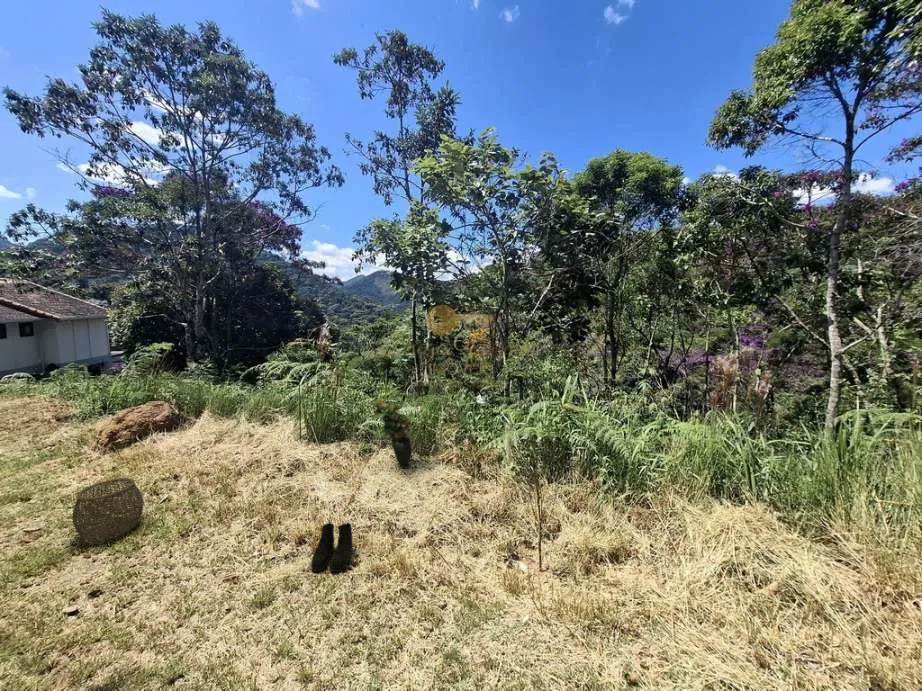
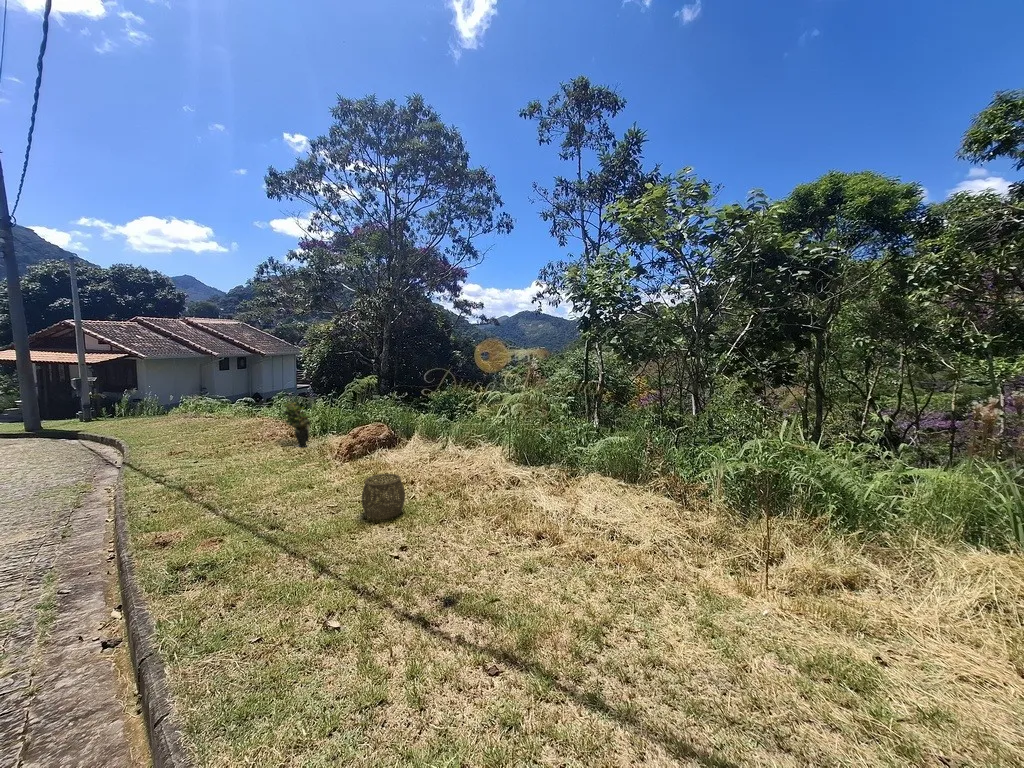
potted plant: present [369,398,414,468] -> present [283,403,311,447]
boots: present [311,522,353,572] -> none [553,523,584,563]

